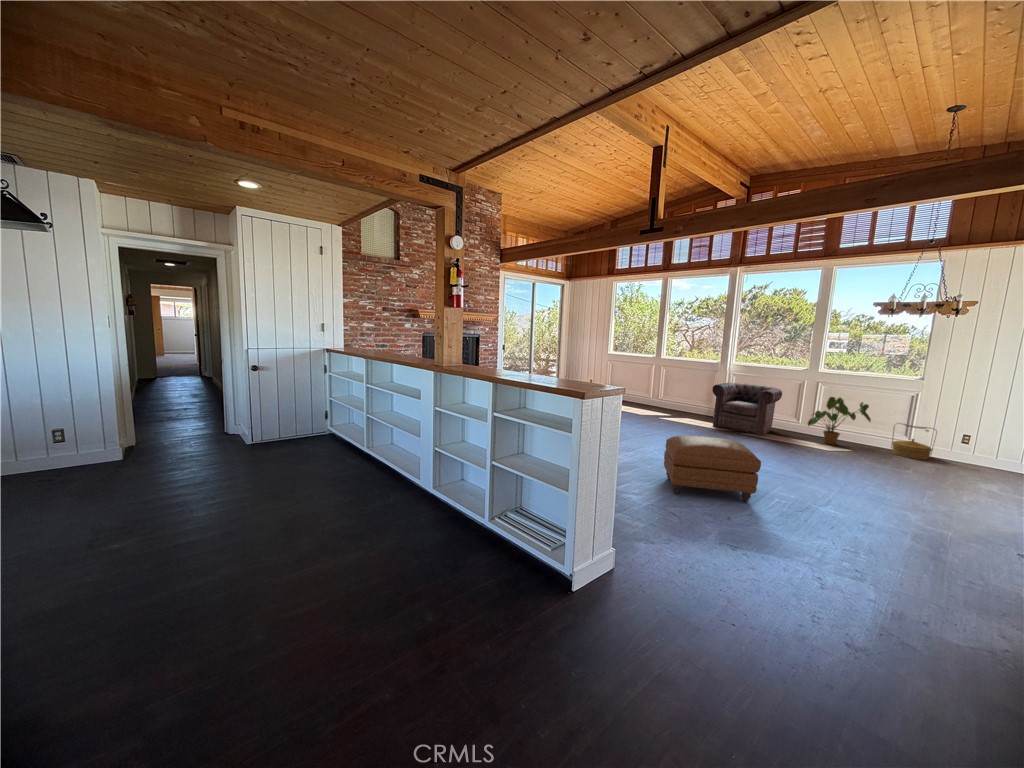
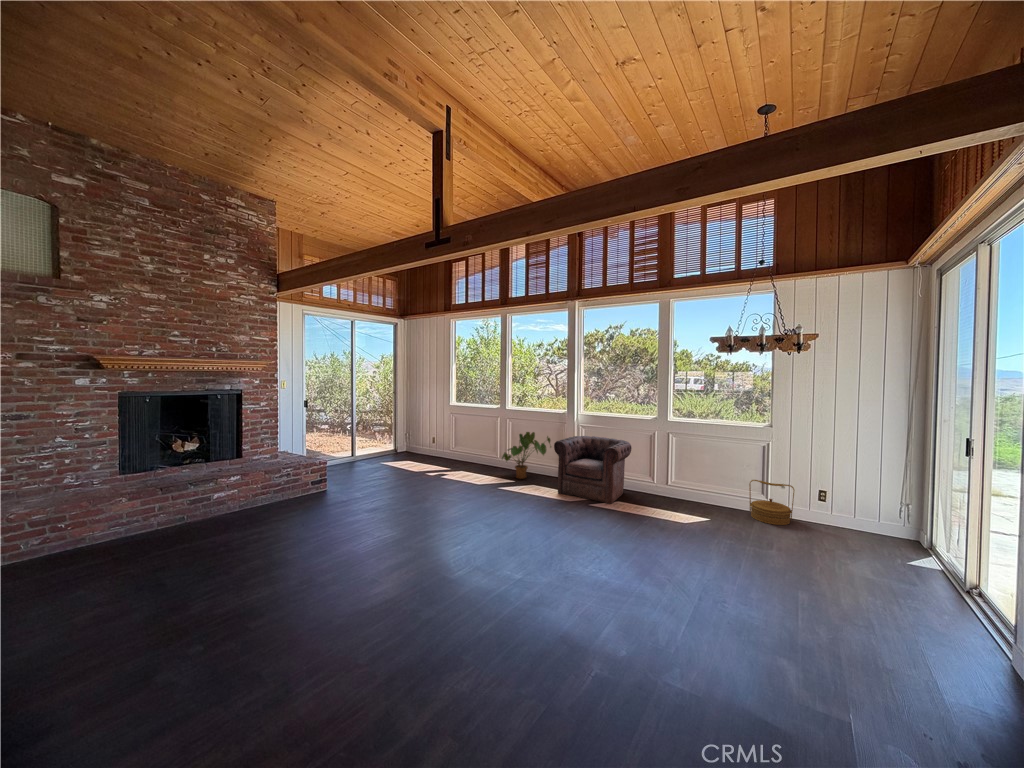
house plant: present [808,397,871,445] -> present [502,432,551,479]
ottoman: present [664,436,761,502] -> none [401,560,553,694]

